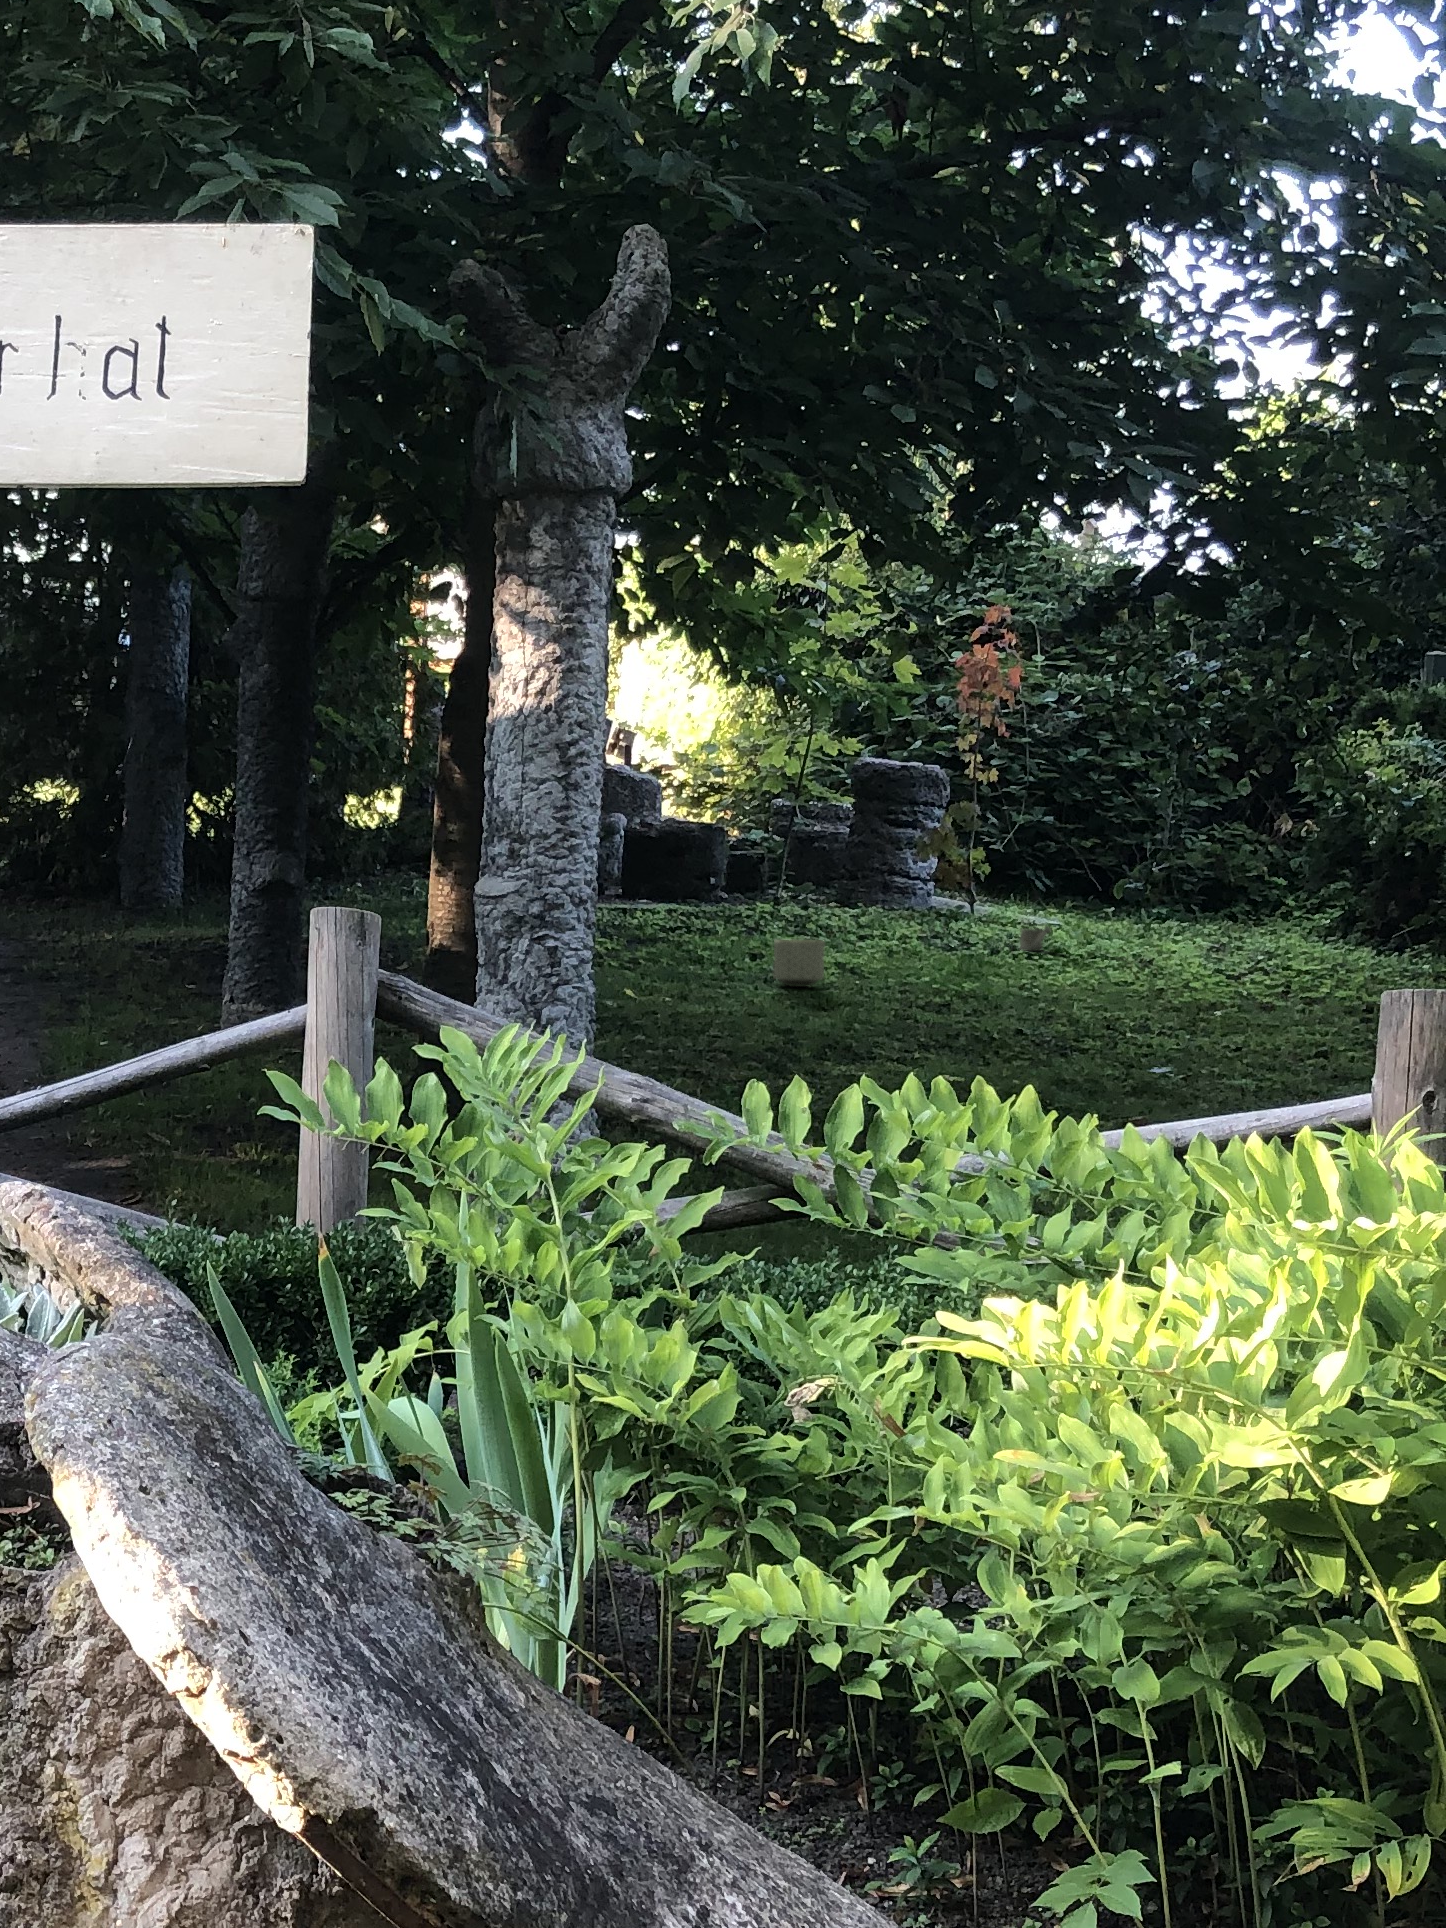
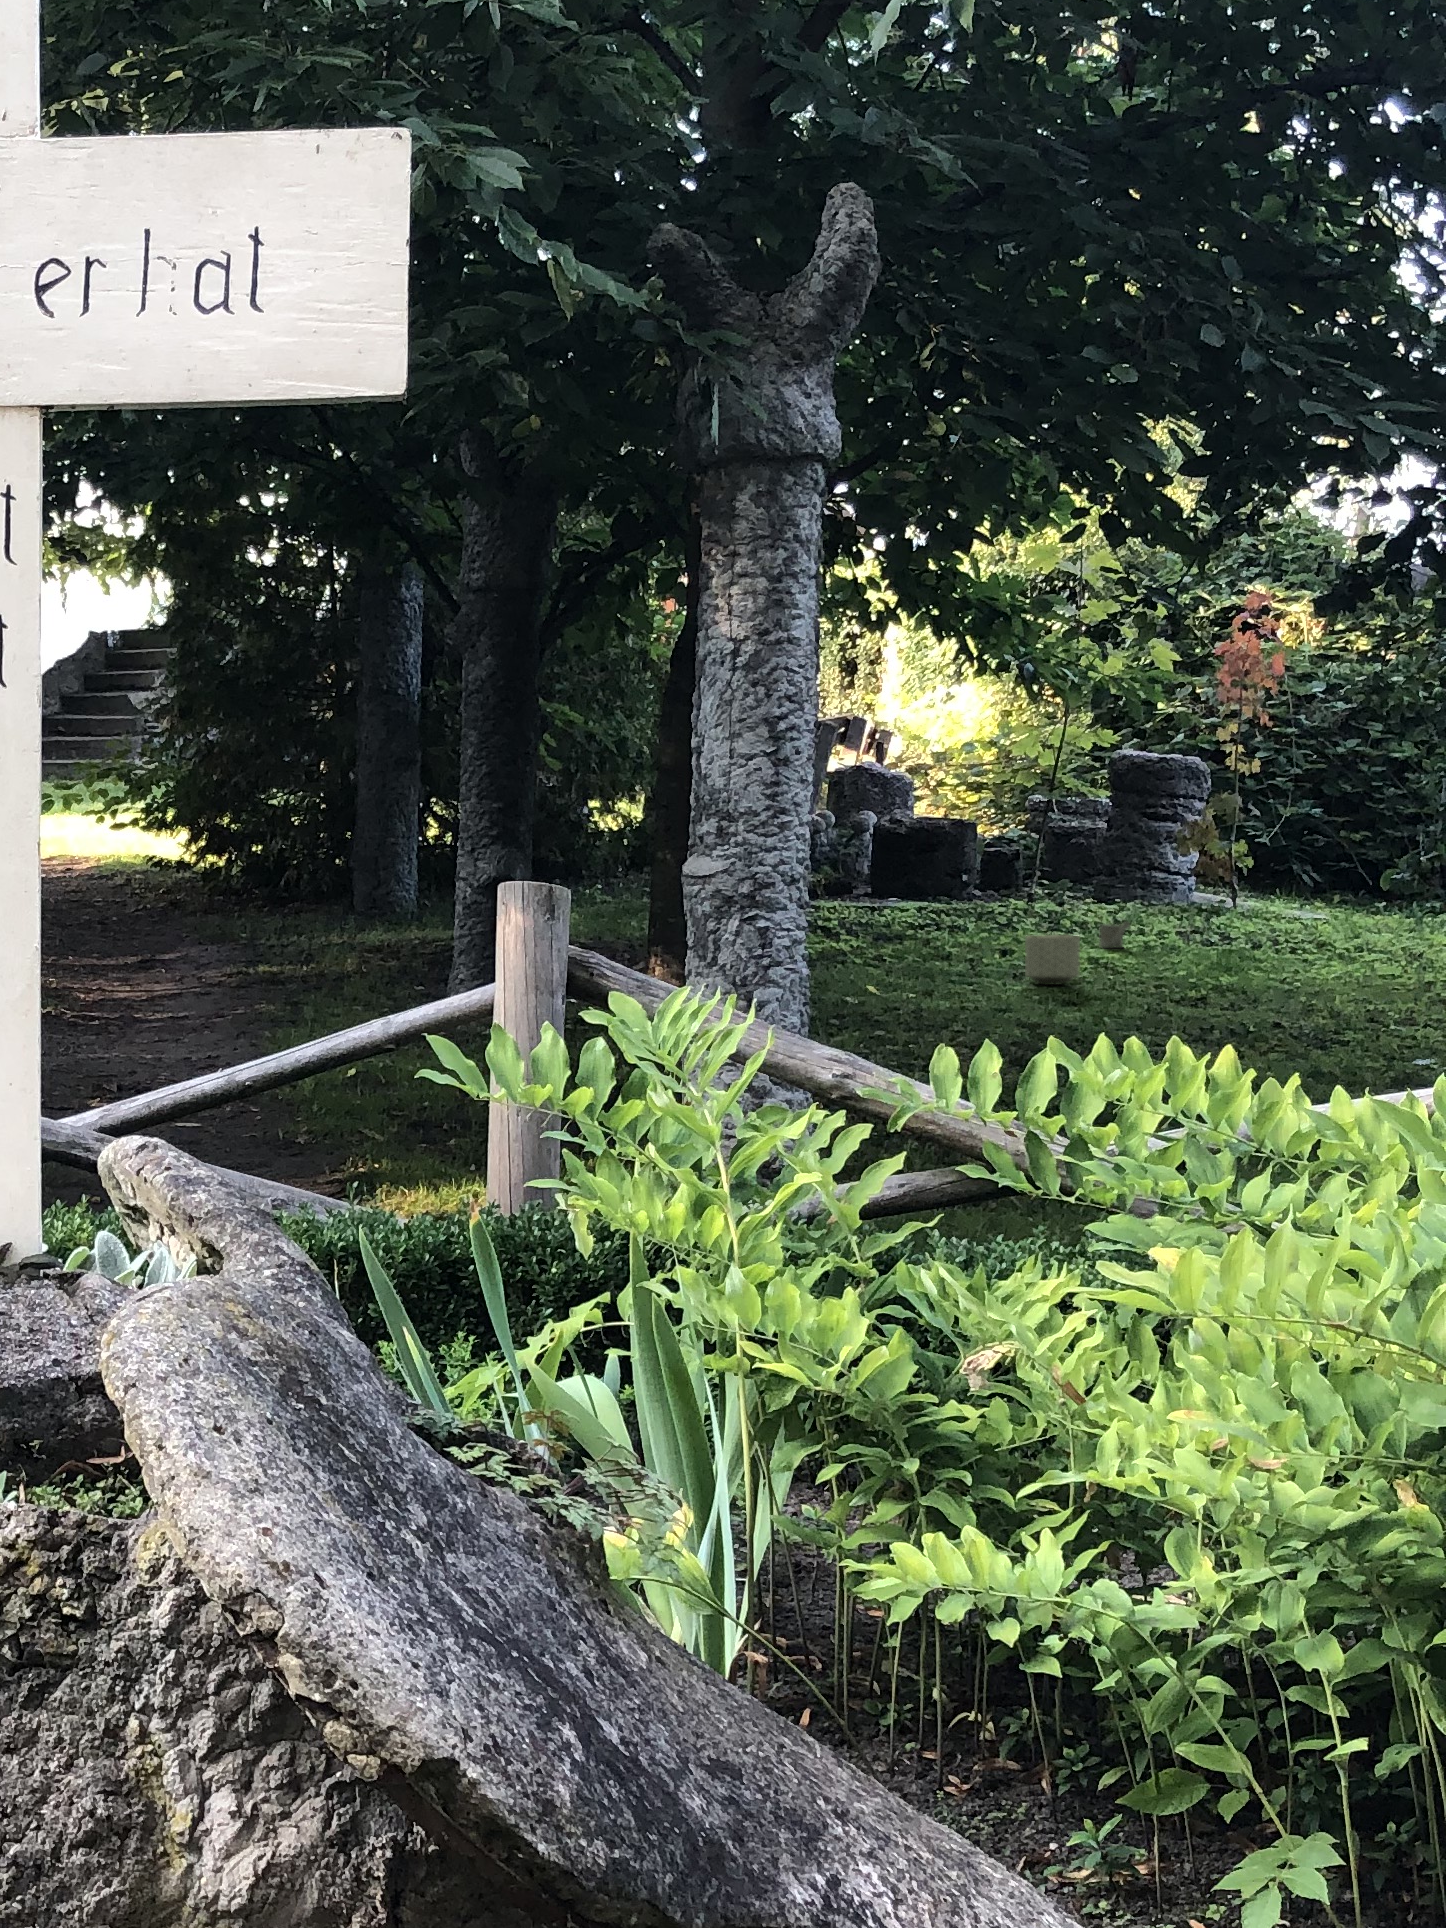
watering can: present [1020,926,1051,951] -> present [1099,922,1130,948]

